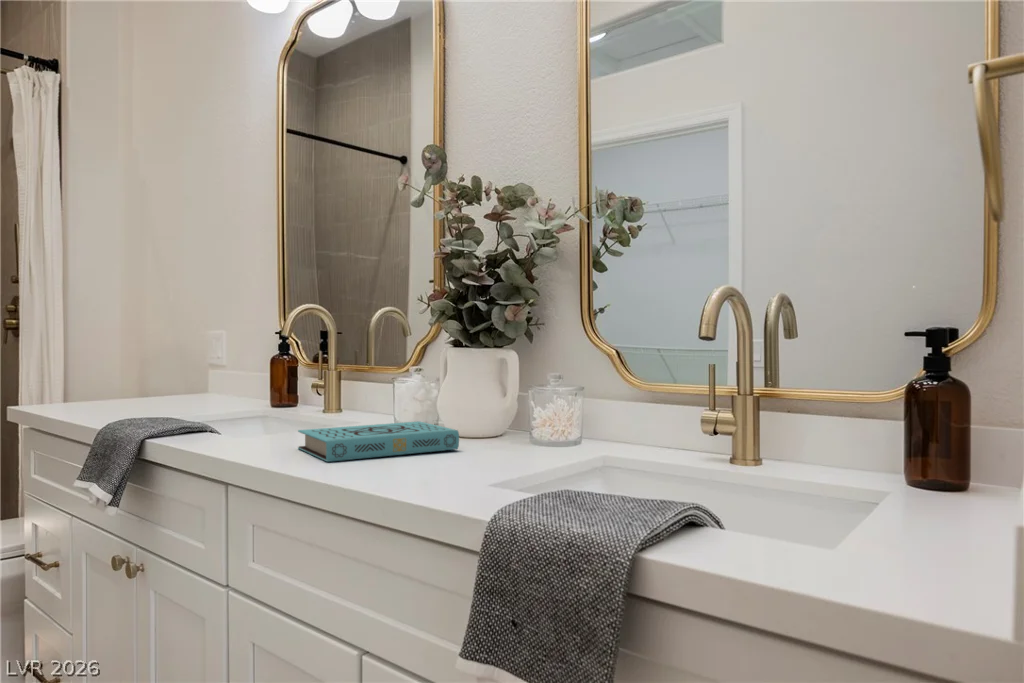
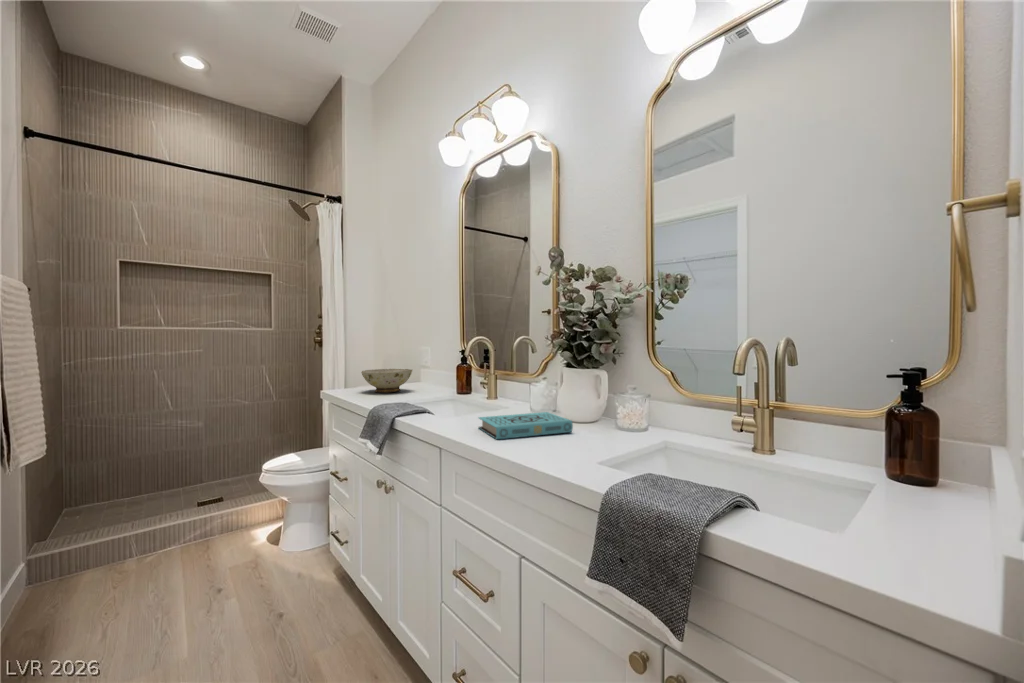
ceramic bowl: none [89,366,189,407] -> present [361,369,412,393]

